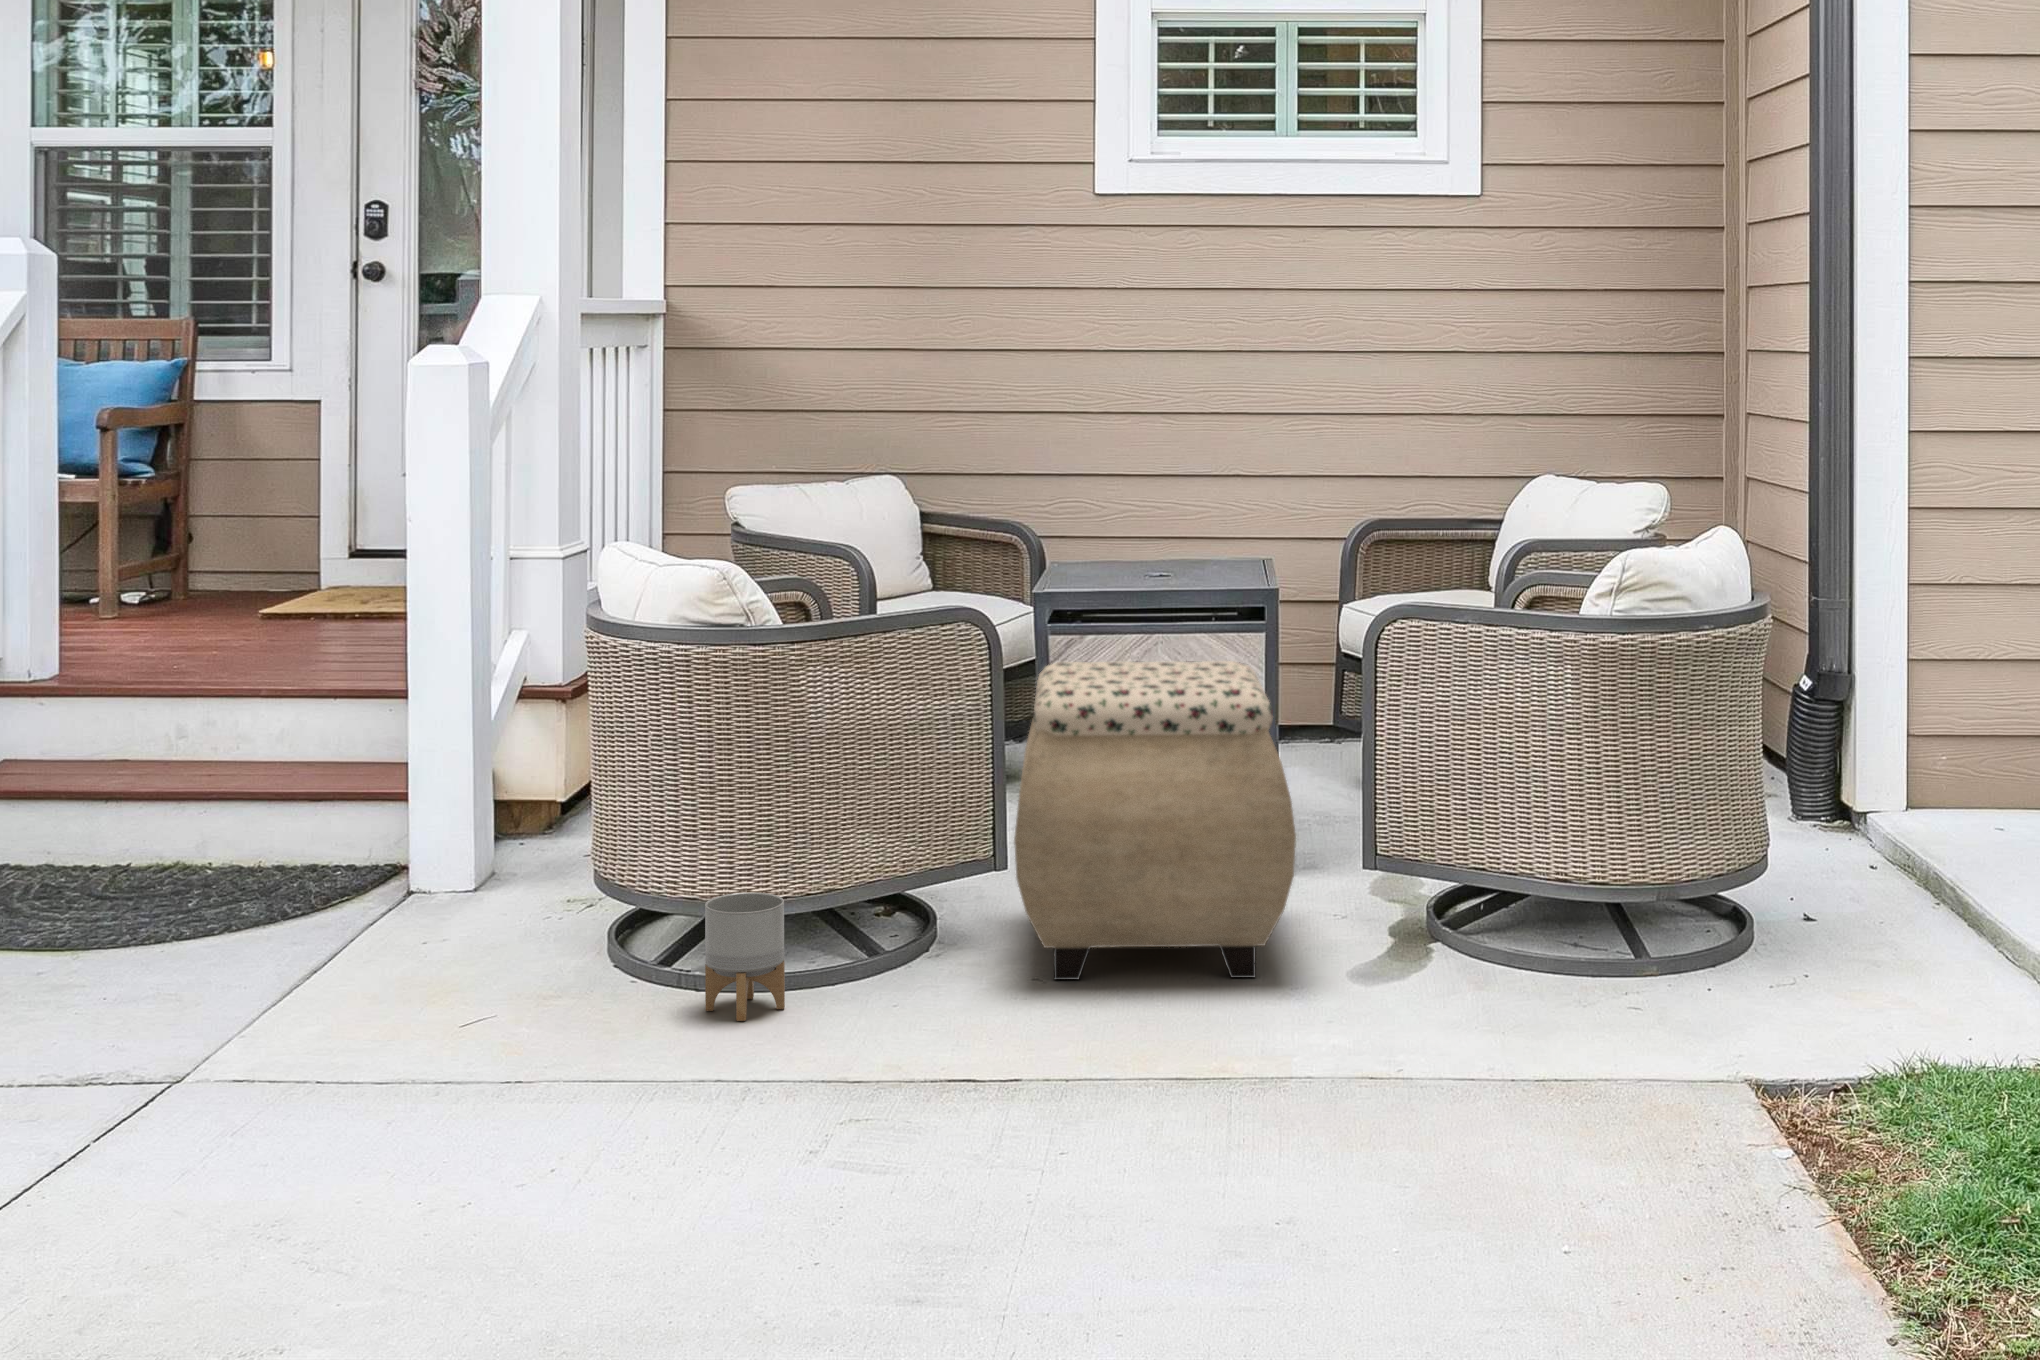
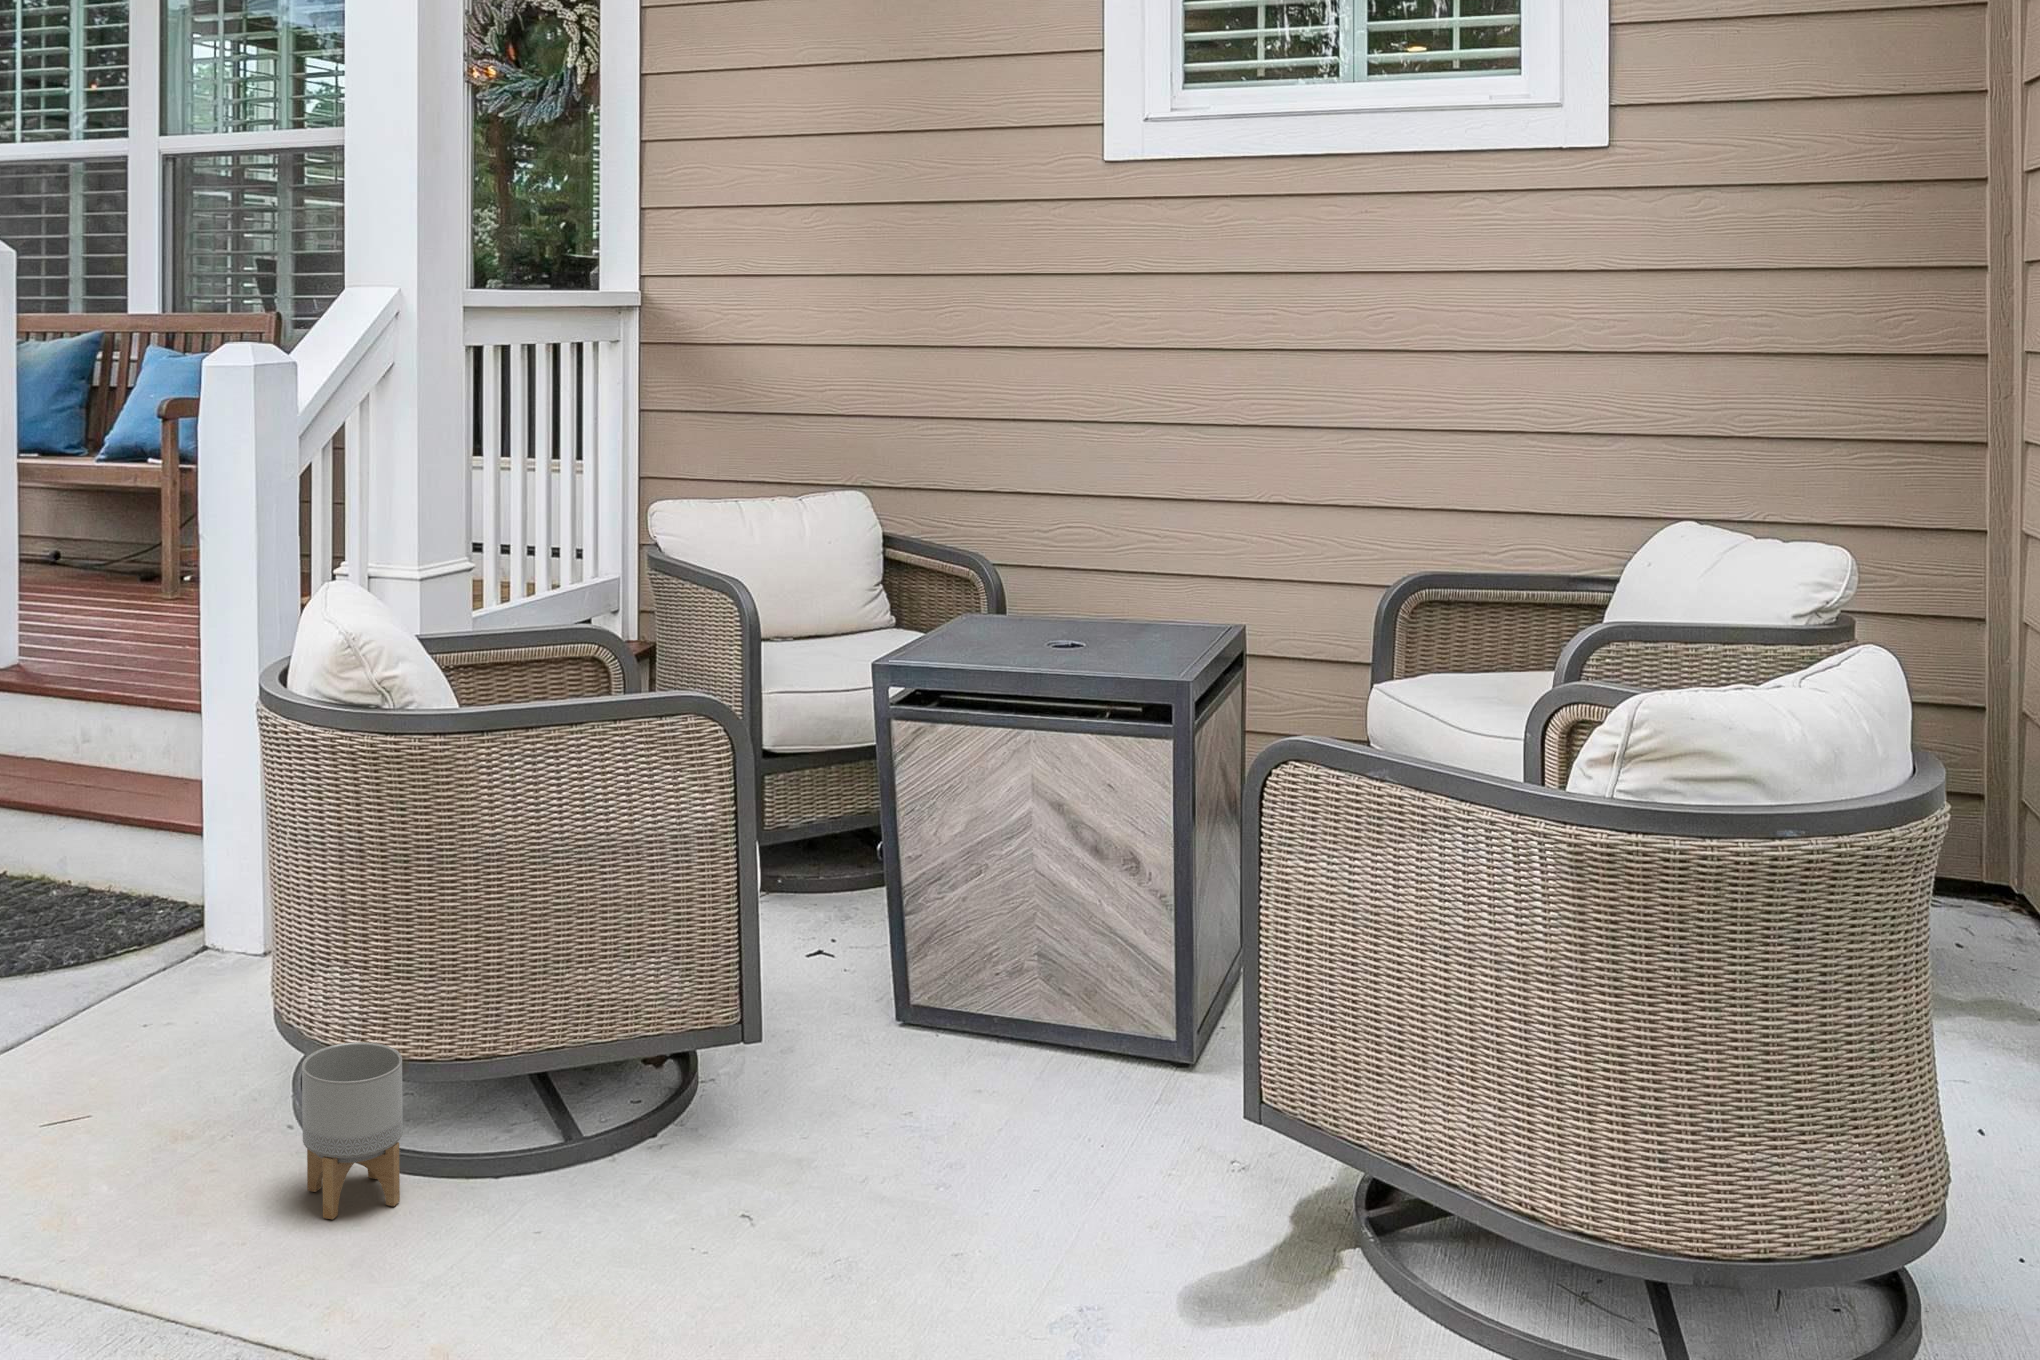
ottoman: present [1014,661,1296,980] -> none [686,768,1138,1275]

